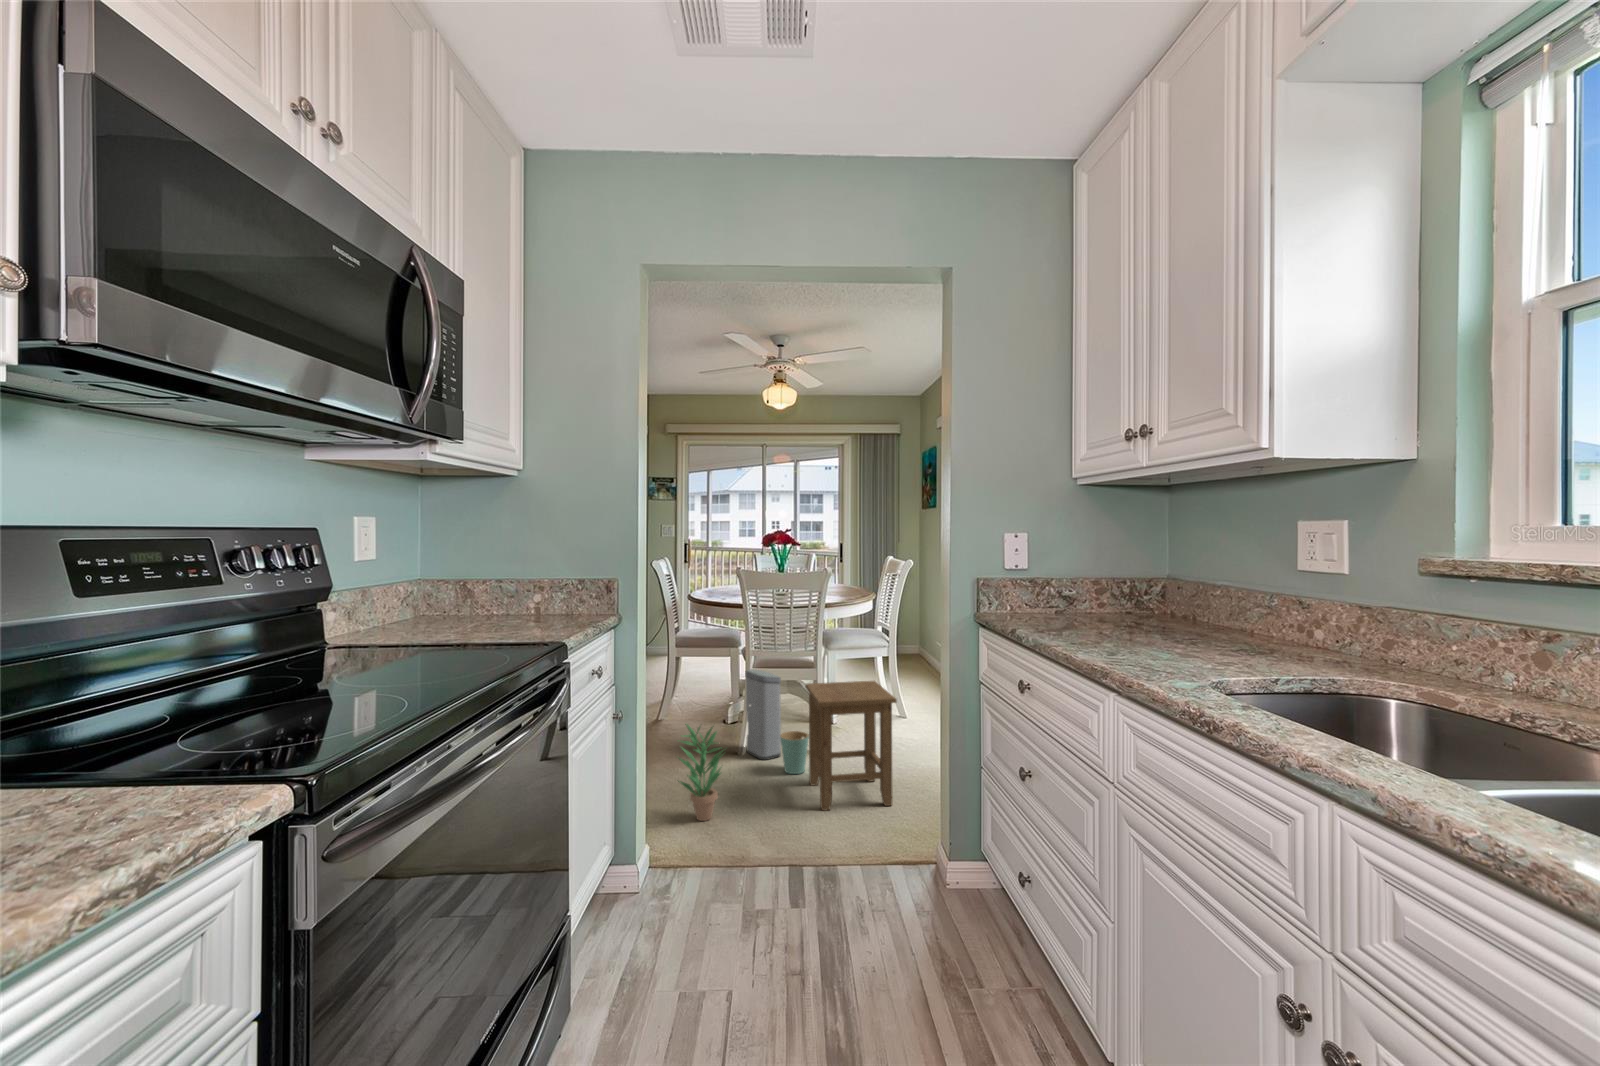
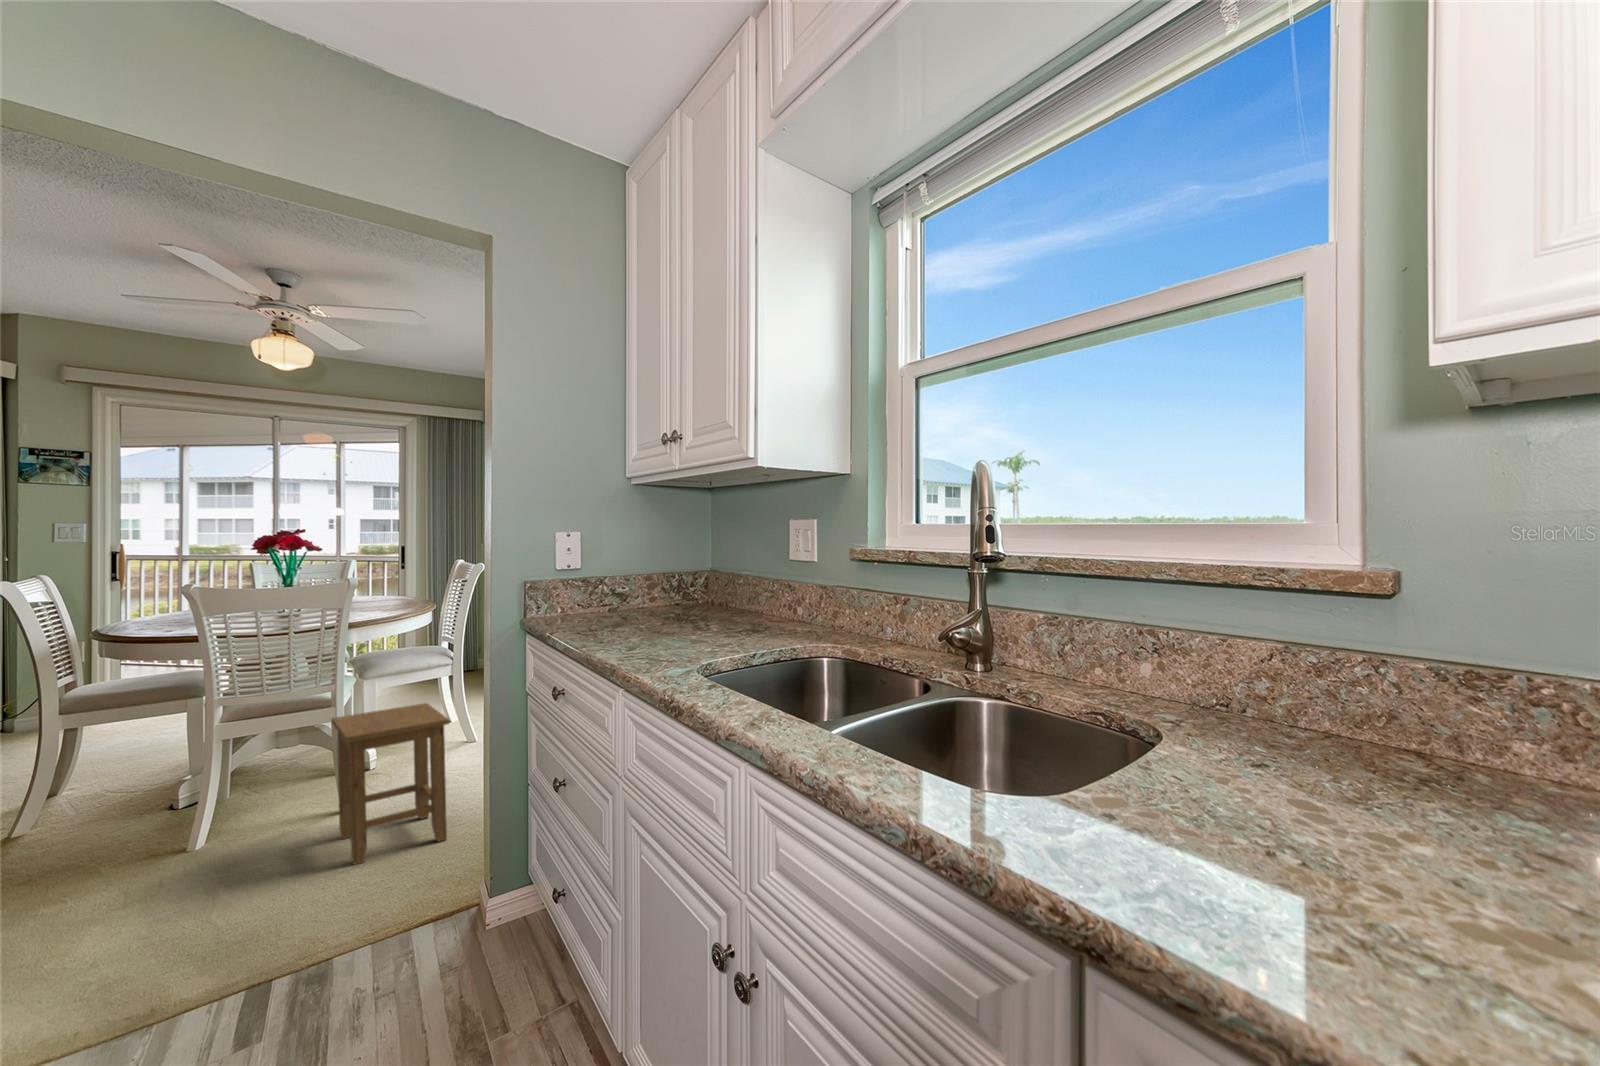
trash can: present [745,670,809,774] -> none [245,710,340,832]
potted plant: present [679,724,724,821] -> none [114,787,207,919]

